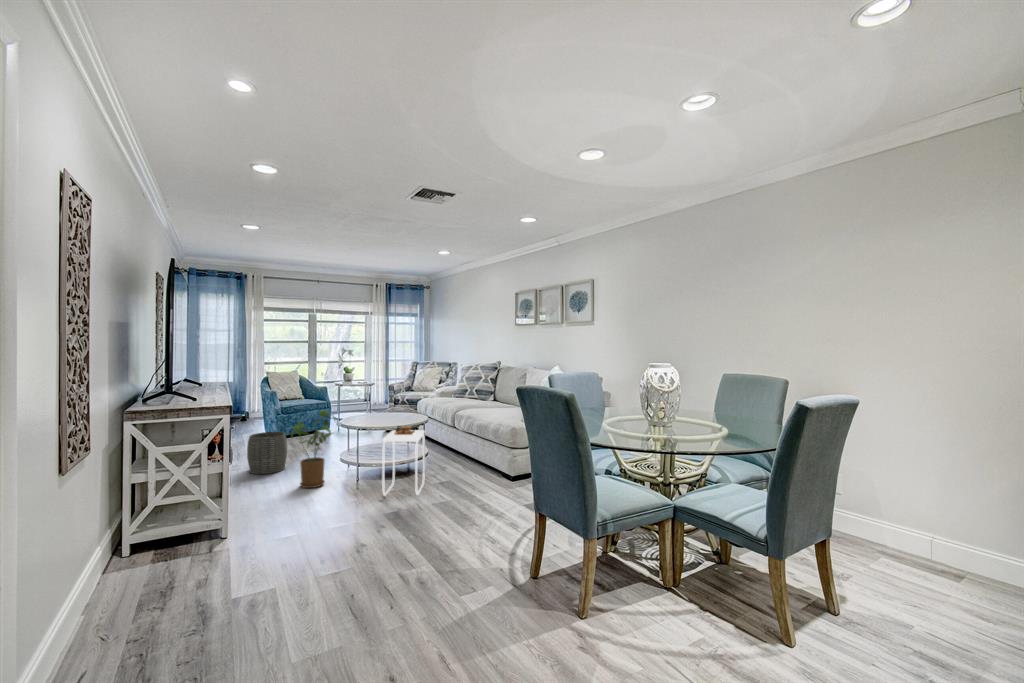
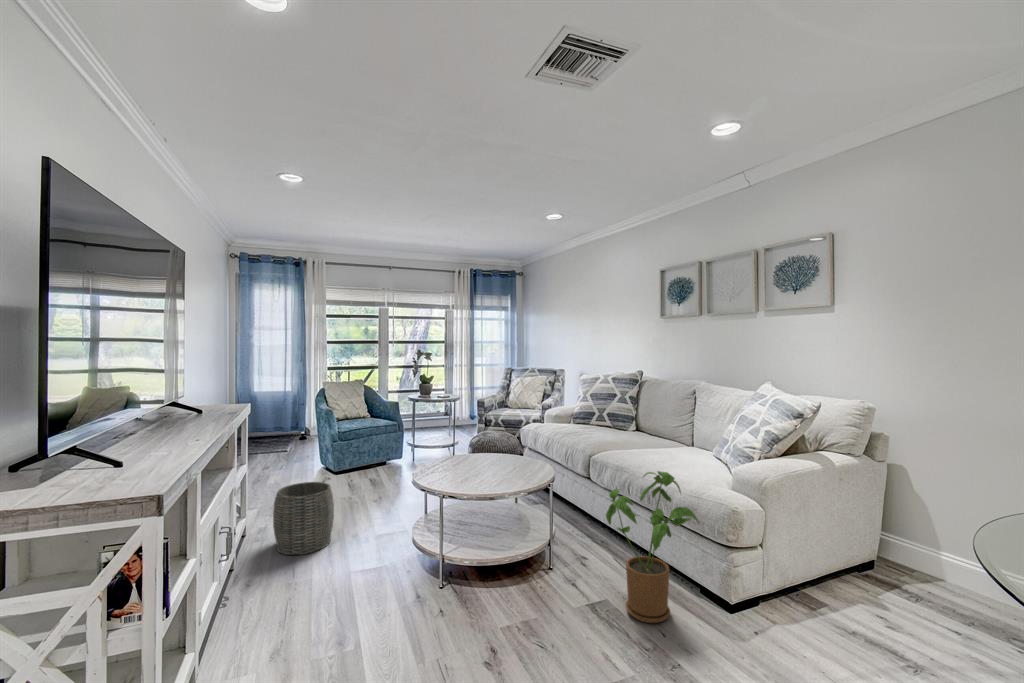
house plant: present [291,410,335,488] -> present [606,471,699,623]
side table: present [382,426,425,495] -> none [488,501,559,648]

